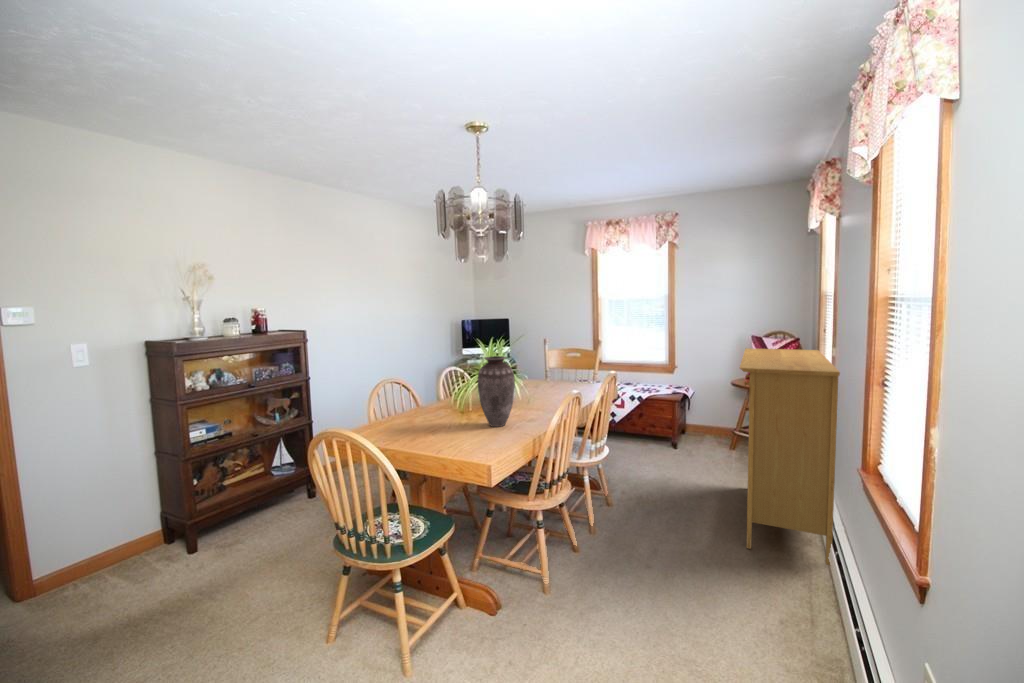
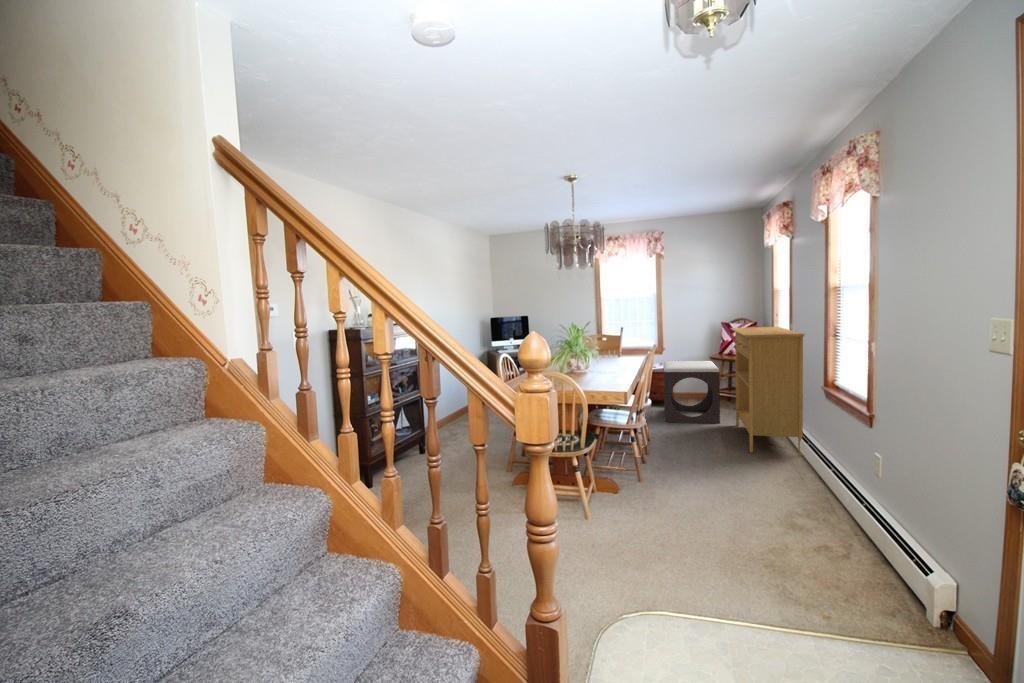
vase: present [478,356,515,427] -> none [585,332,610,378]
footstool: none [652,387,731,482] -> present [664,361,720,424]

